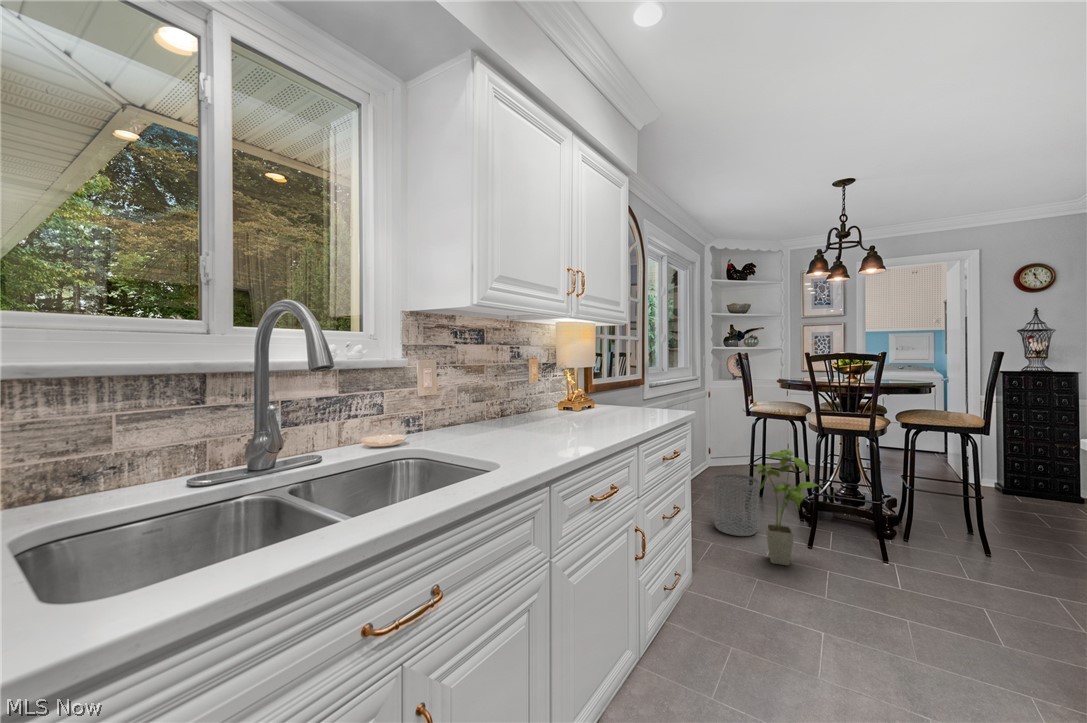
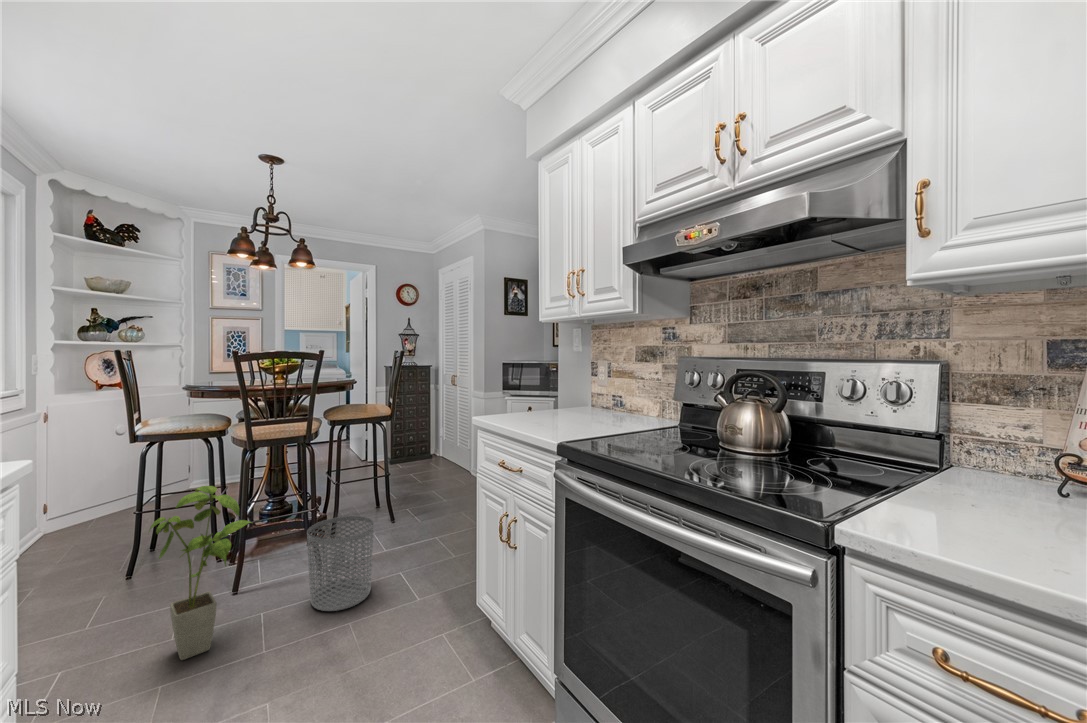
waste bin: present [712,474,759,536] -> present [307,516,374,611]

